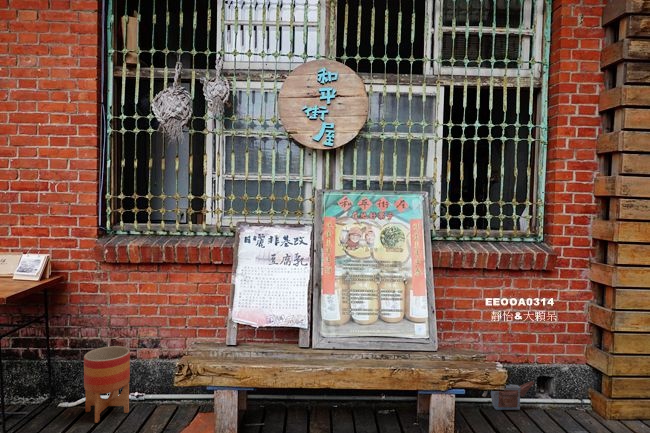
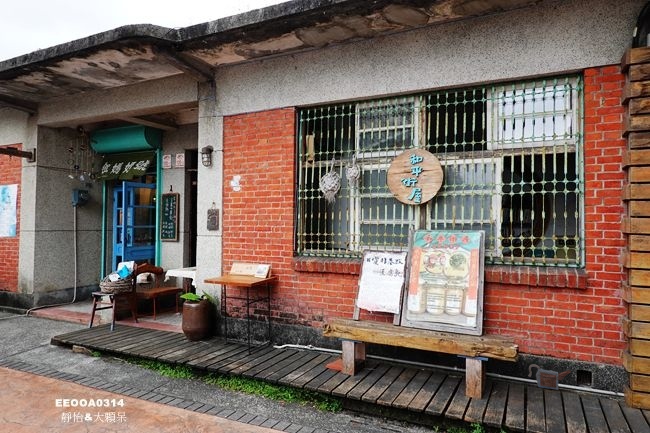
planter: present [84,346,130,423] -> none [285,318,307,356]

